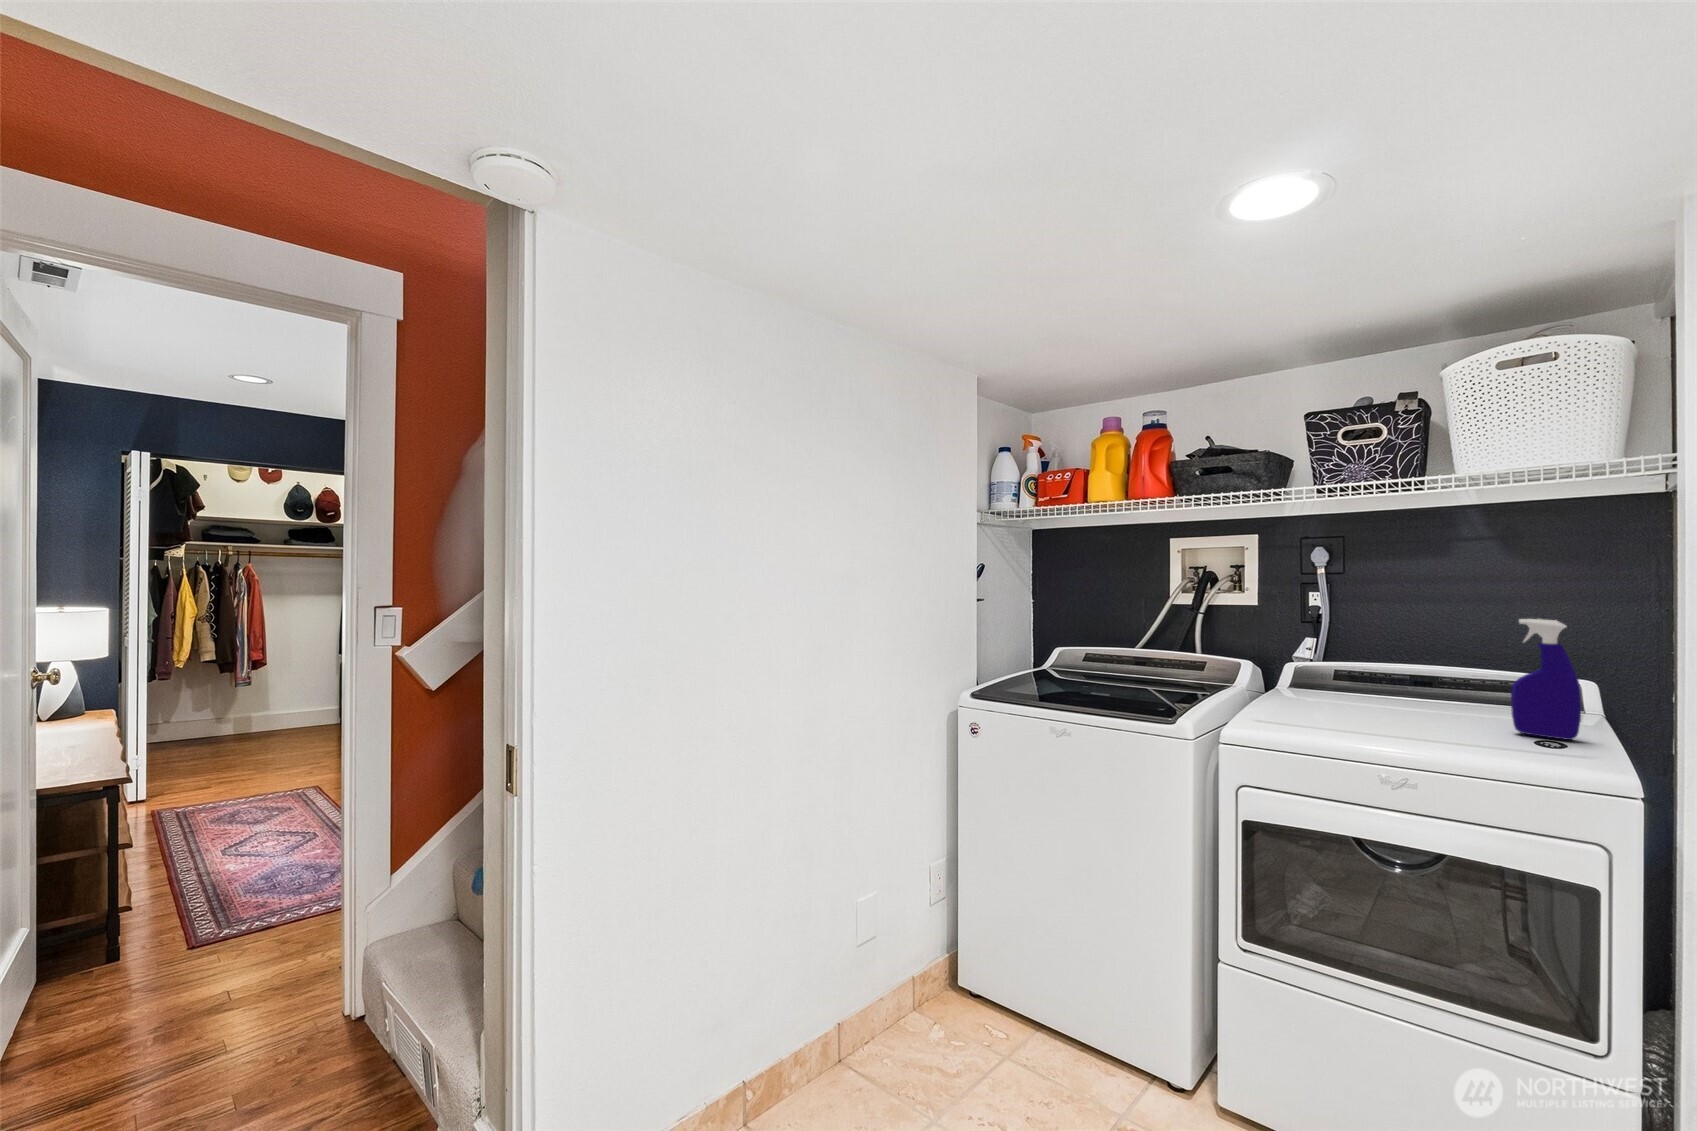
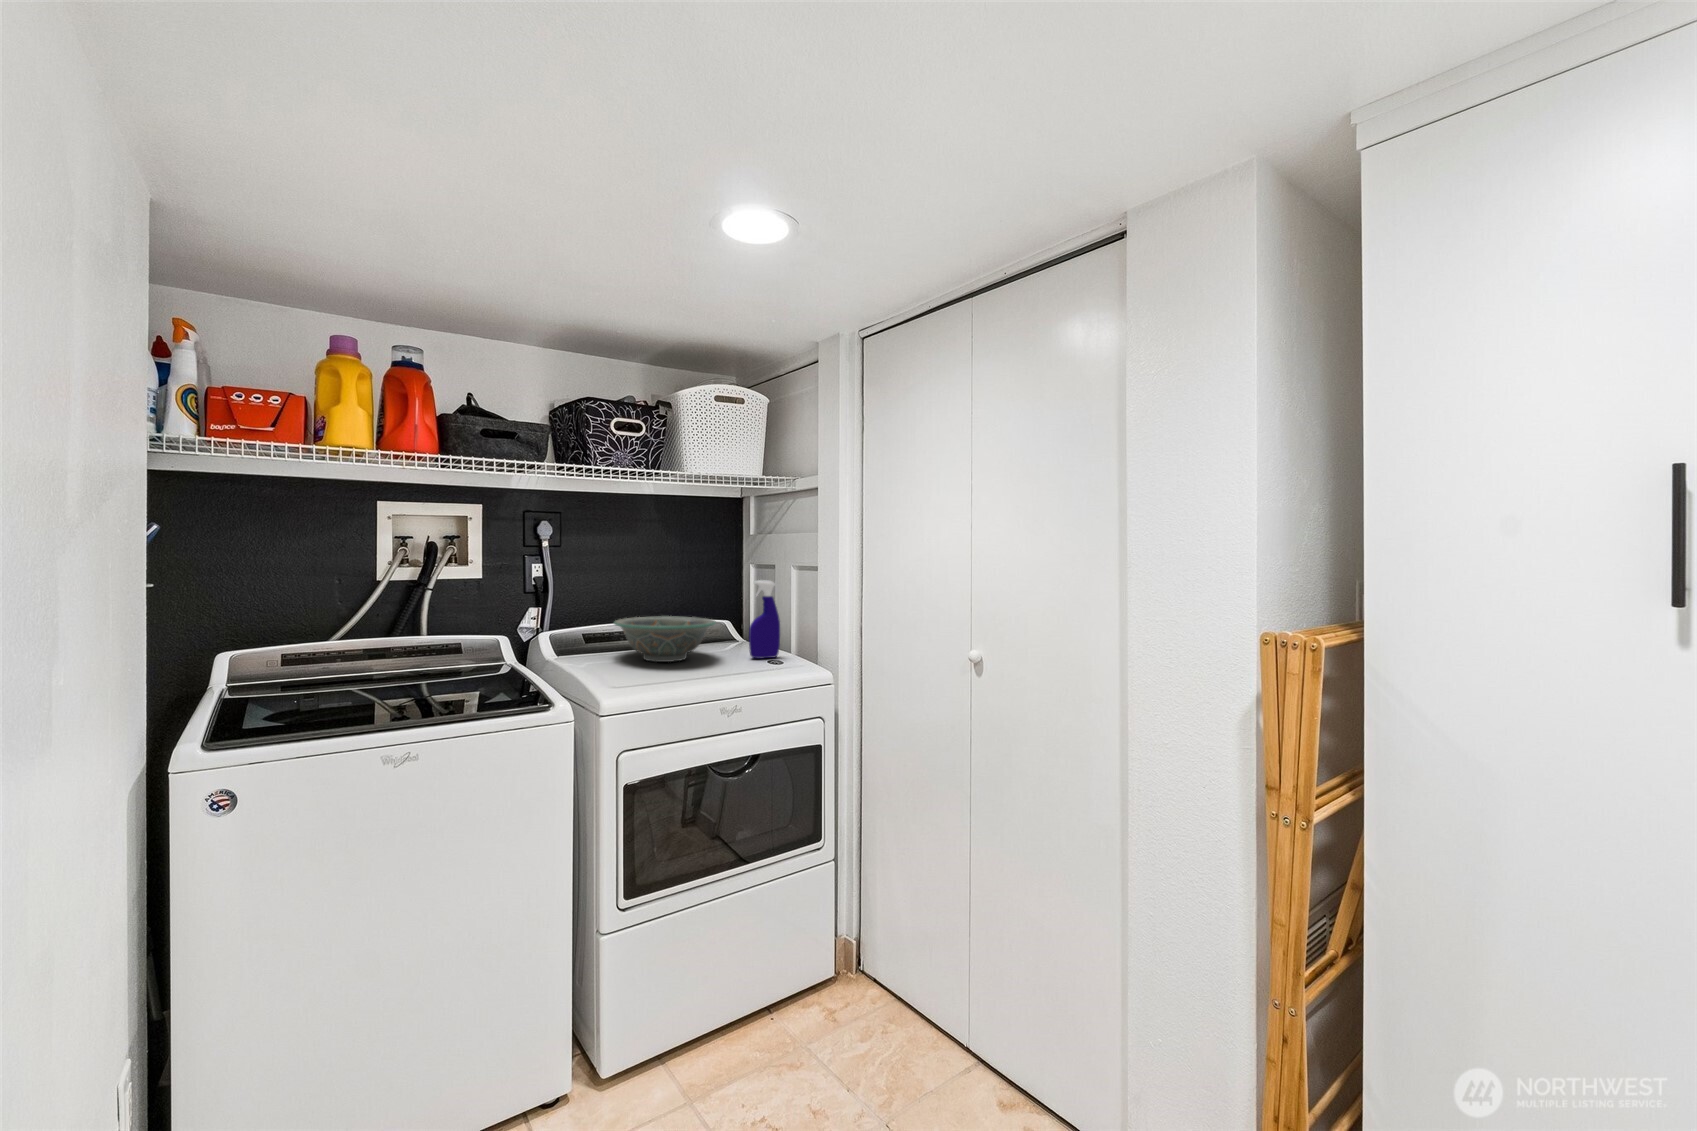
decorative bowl: none [1316,656,1466,714] -> present [614,616,716,662]

